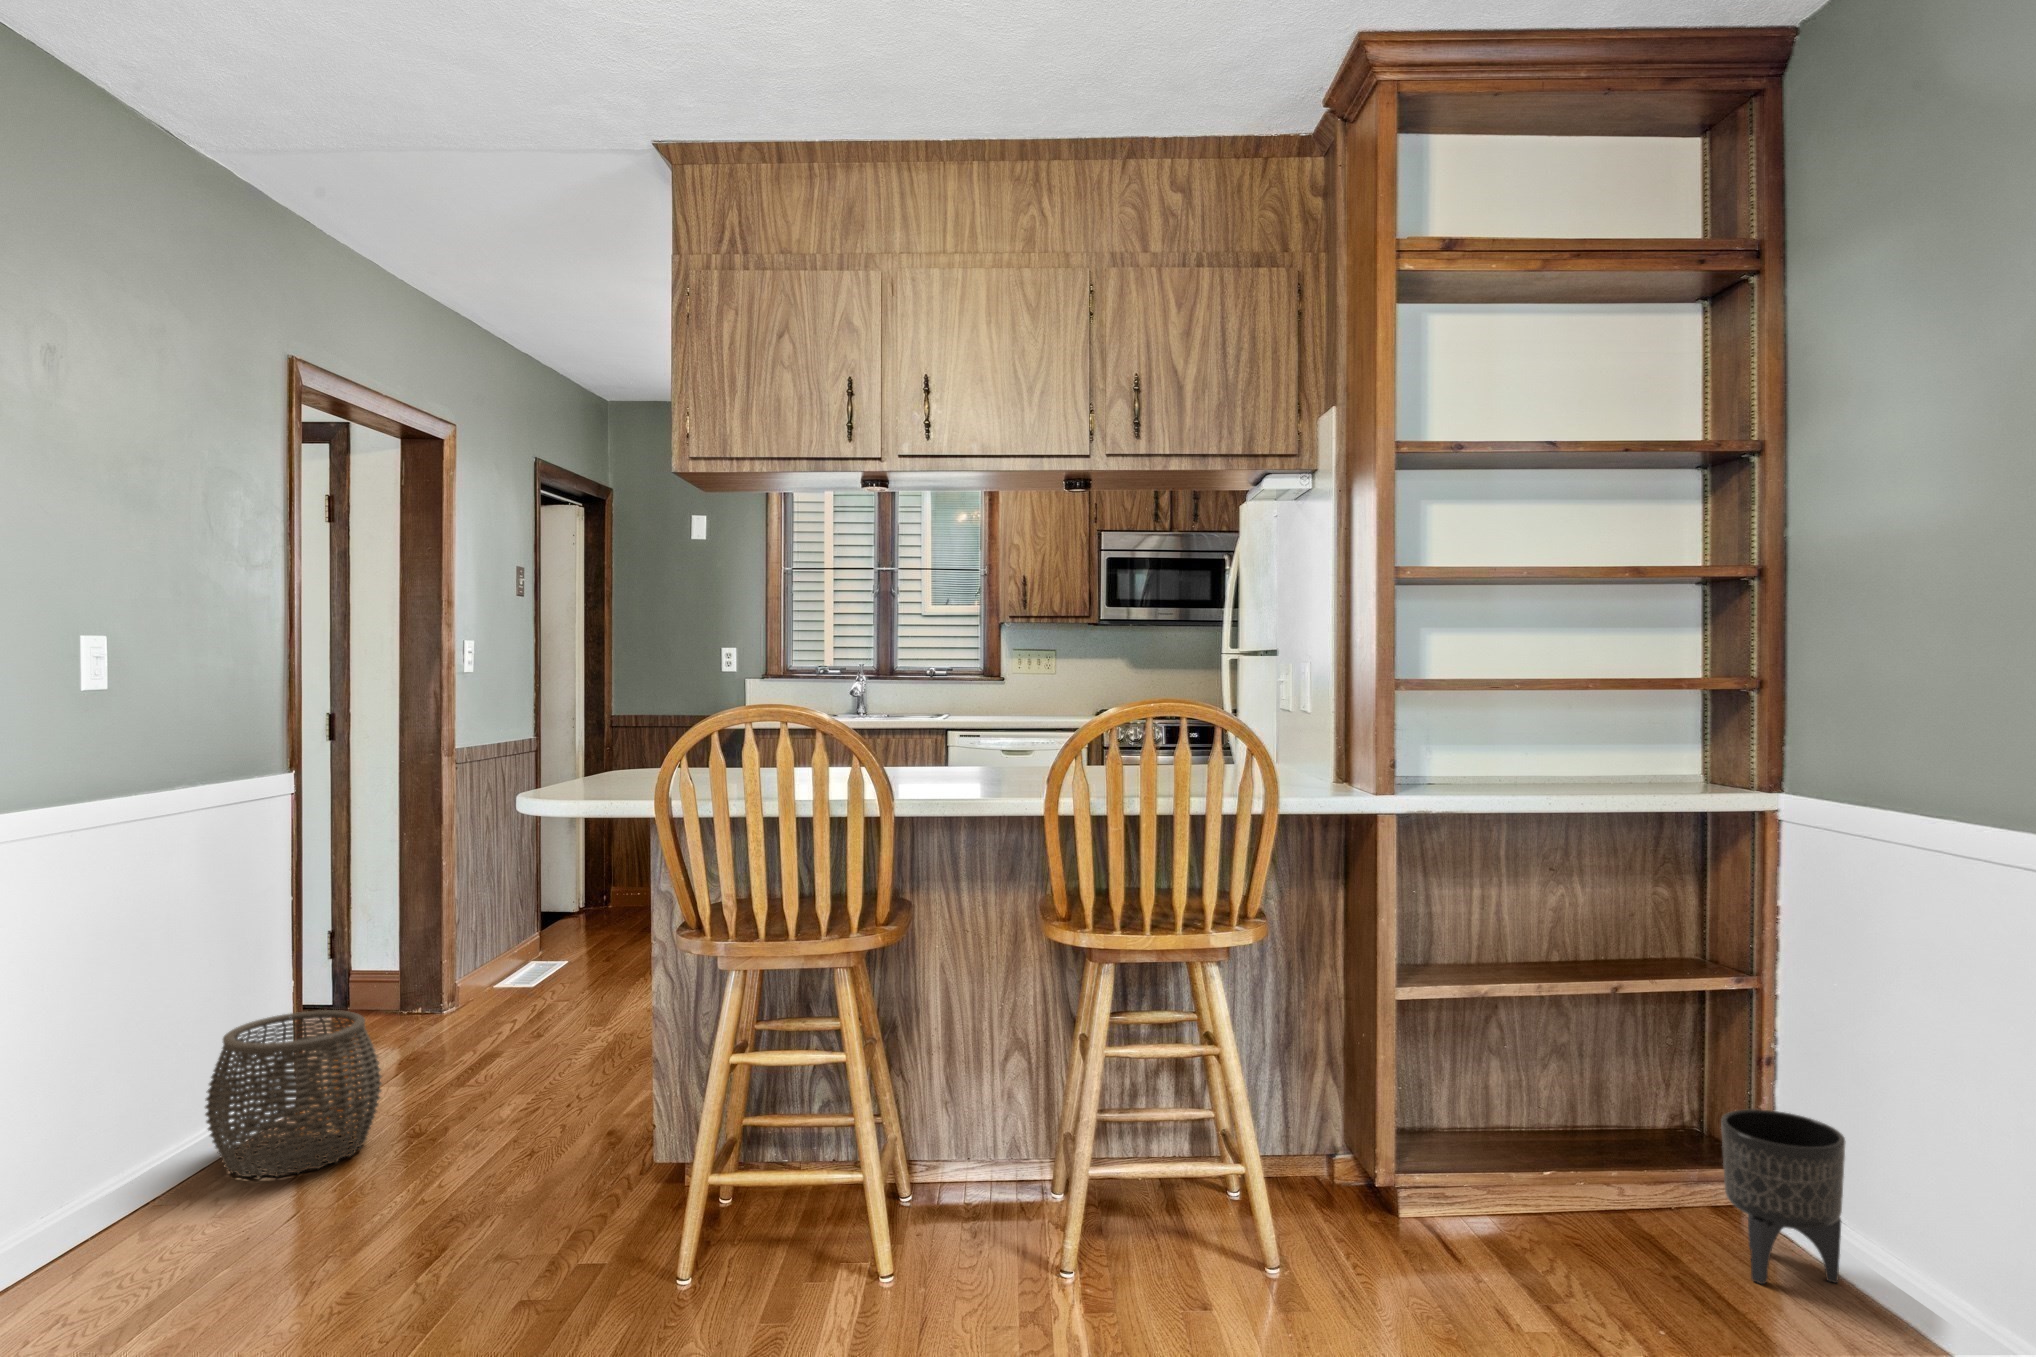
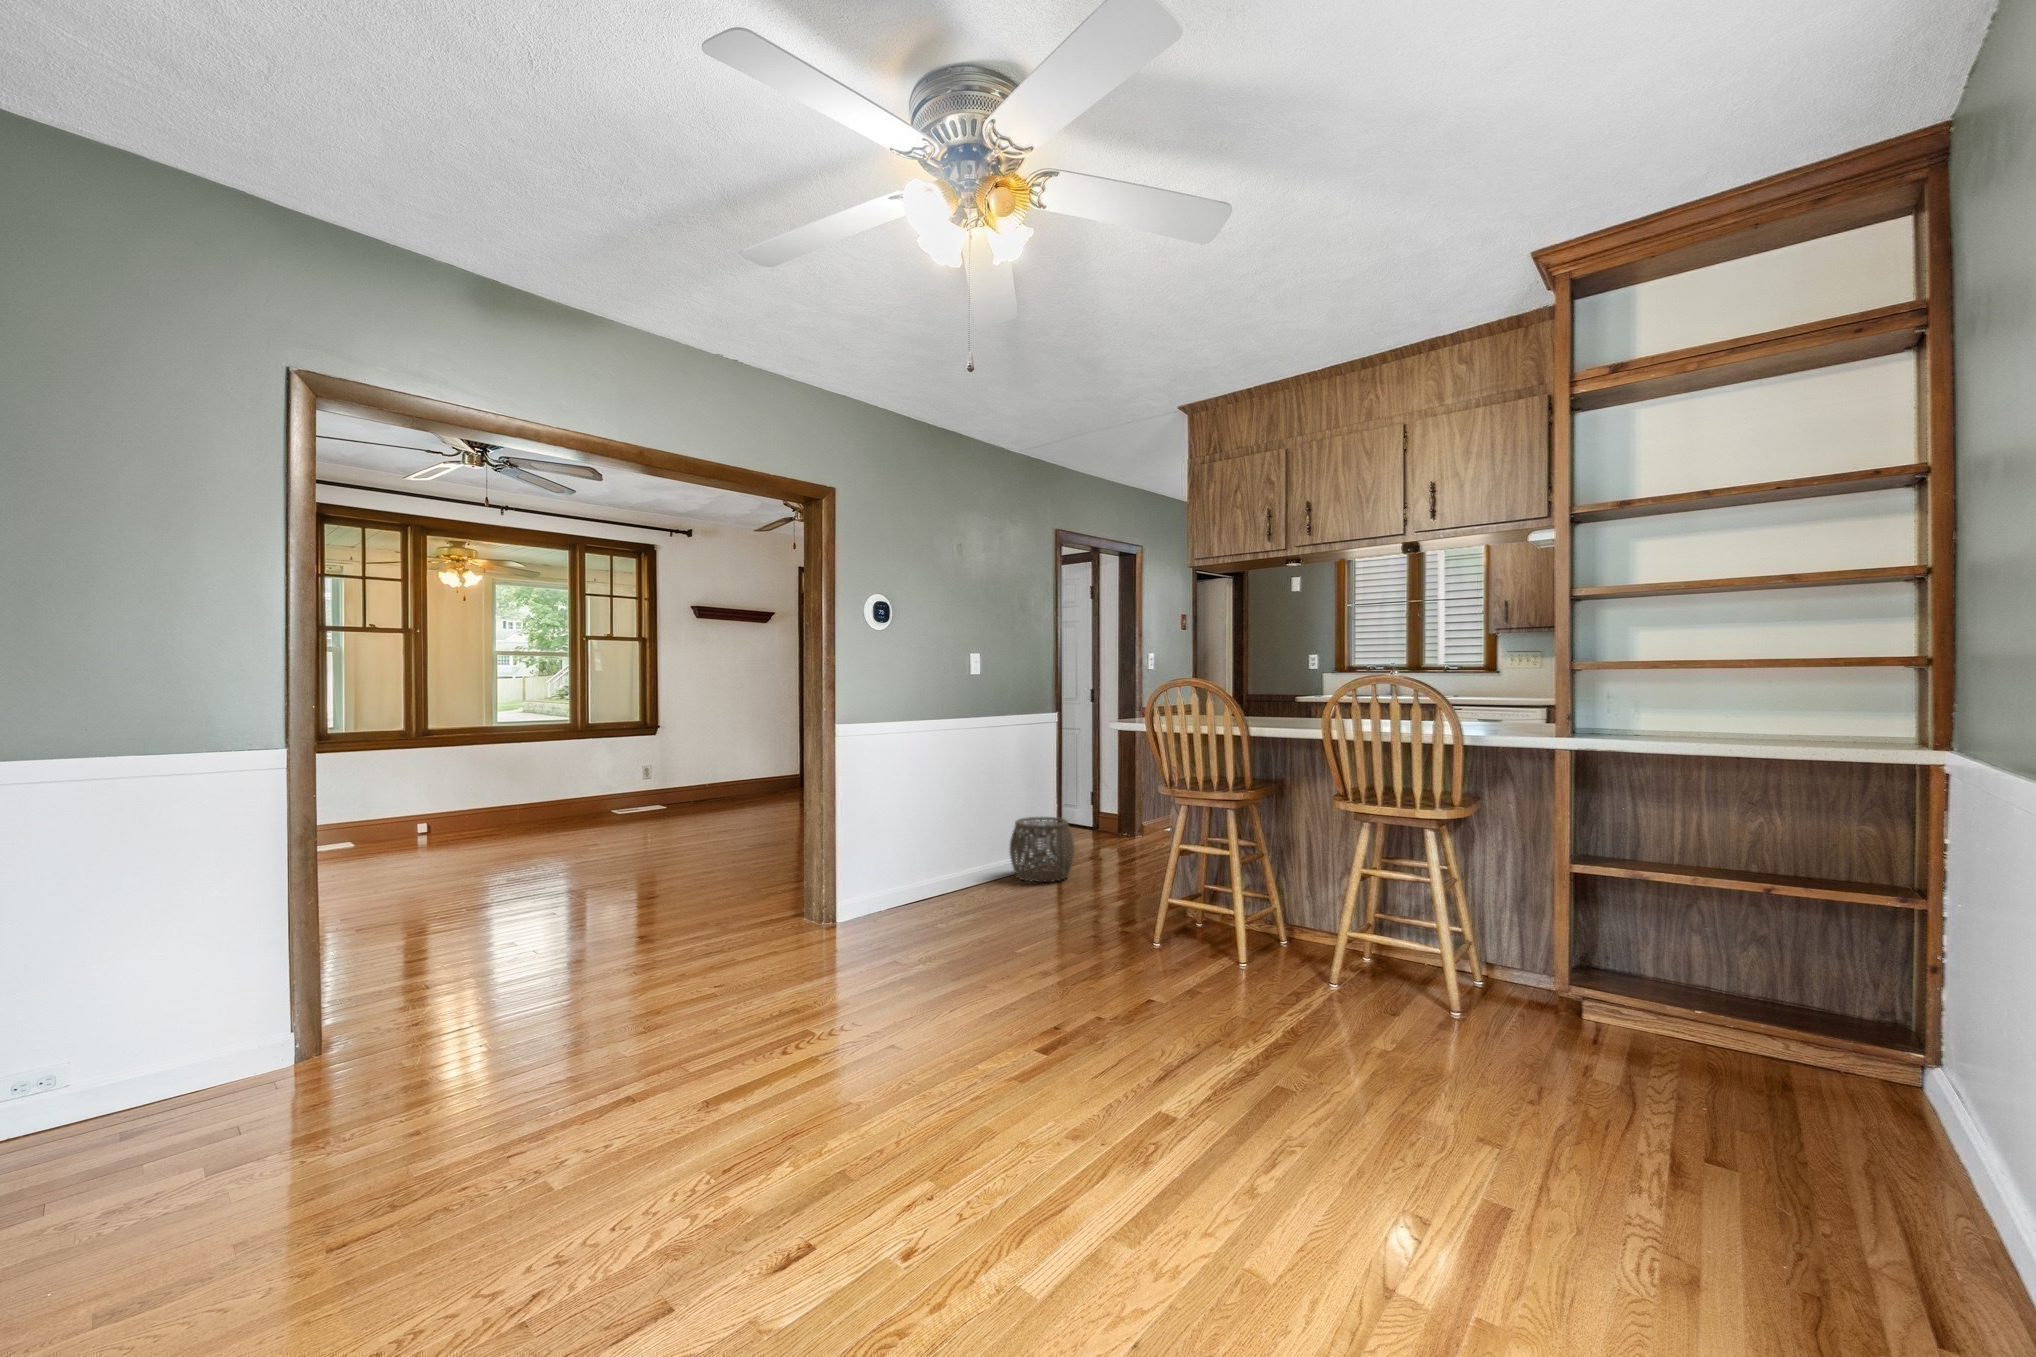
planter: present [1721,1109,1845,1284] -> none [1817,988,1934,1132]

